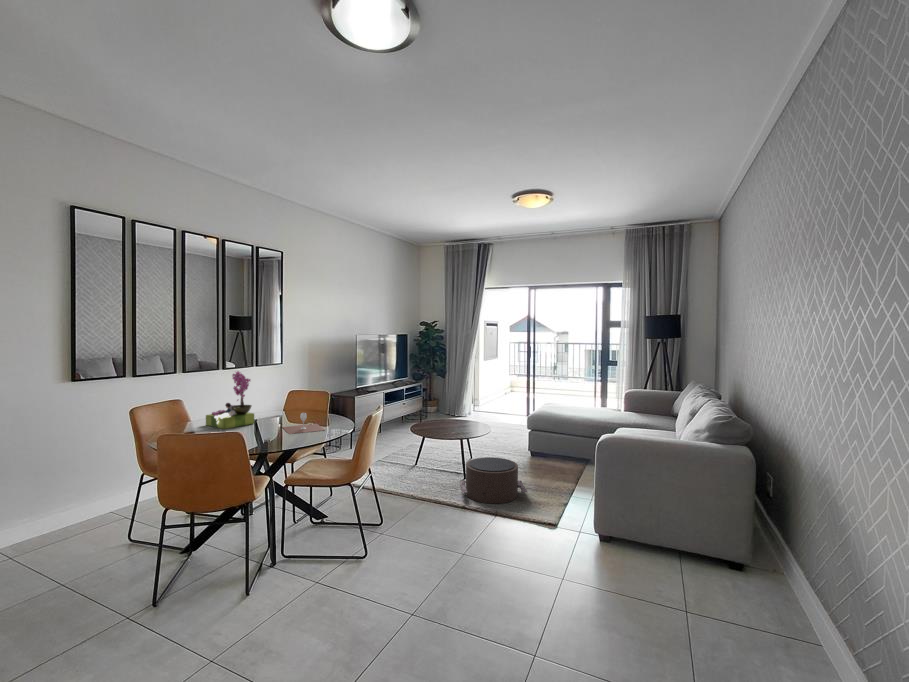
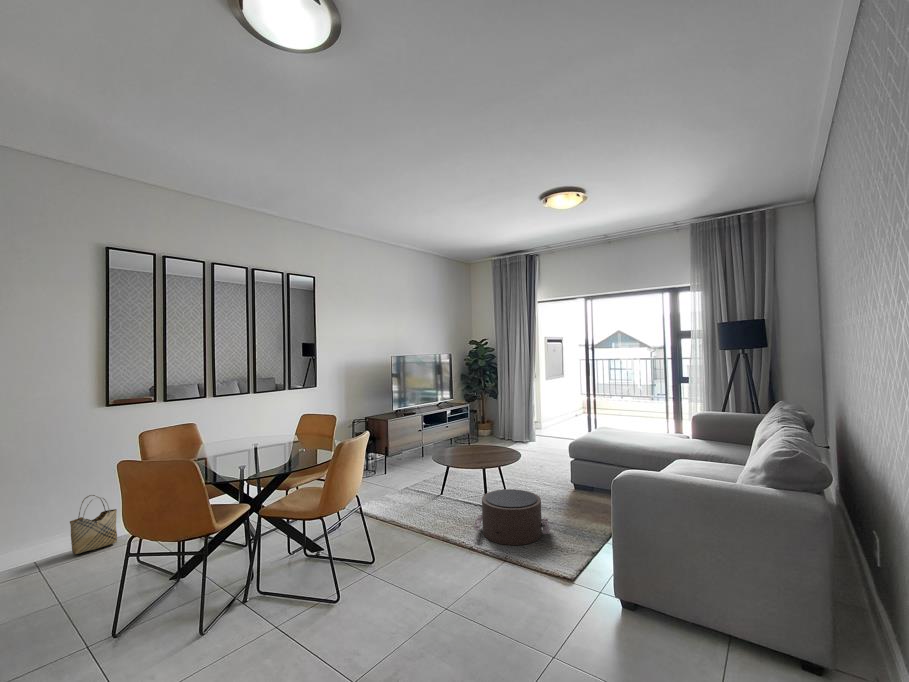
flower arrangement: present [206,371,254,429] -> none [210,395,255,455]
wine glass: present [283,413,325,434] -> none [272,439,312,462]
woven basket: none [40,476,91,538] -> present [70,495,117,554]

